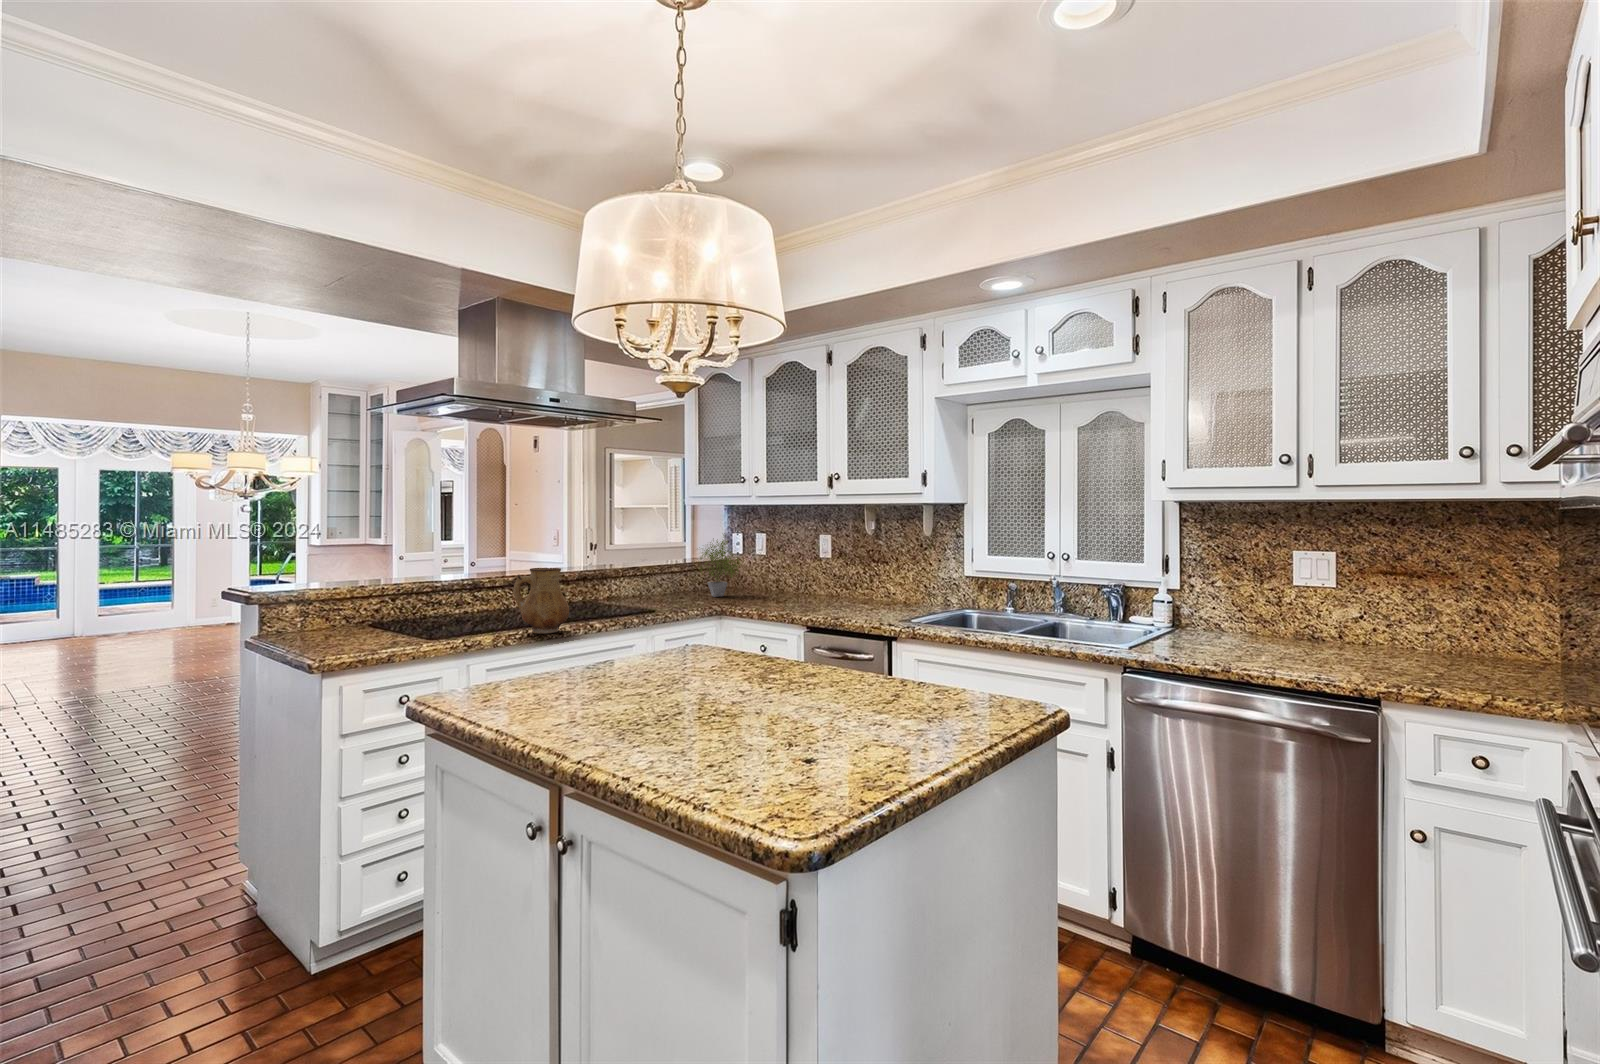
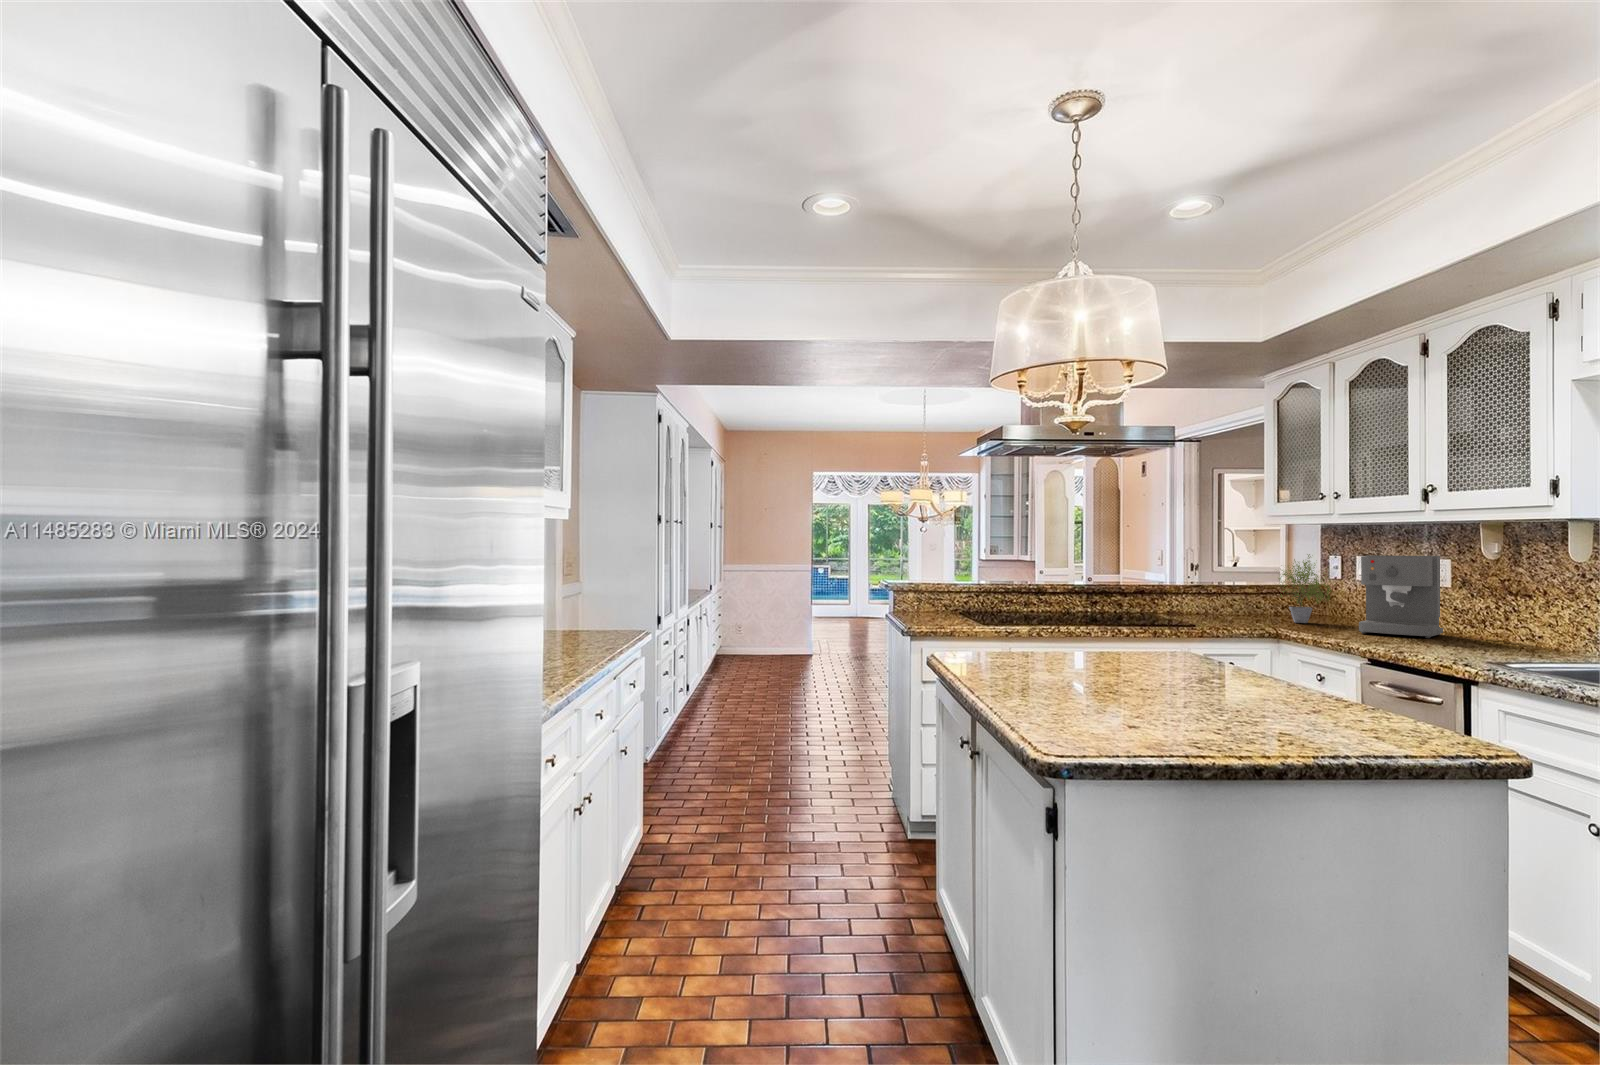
coffee maker: none [774,533,824,602] -> present [1359,555,1443,638]
ceramic pitcher: present [513,568,569,633] -> none [1055,576,1102,632]

